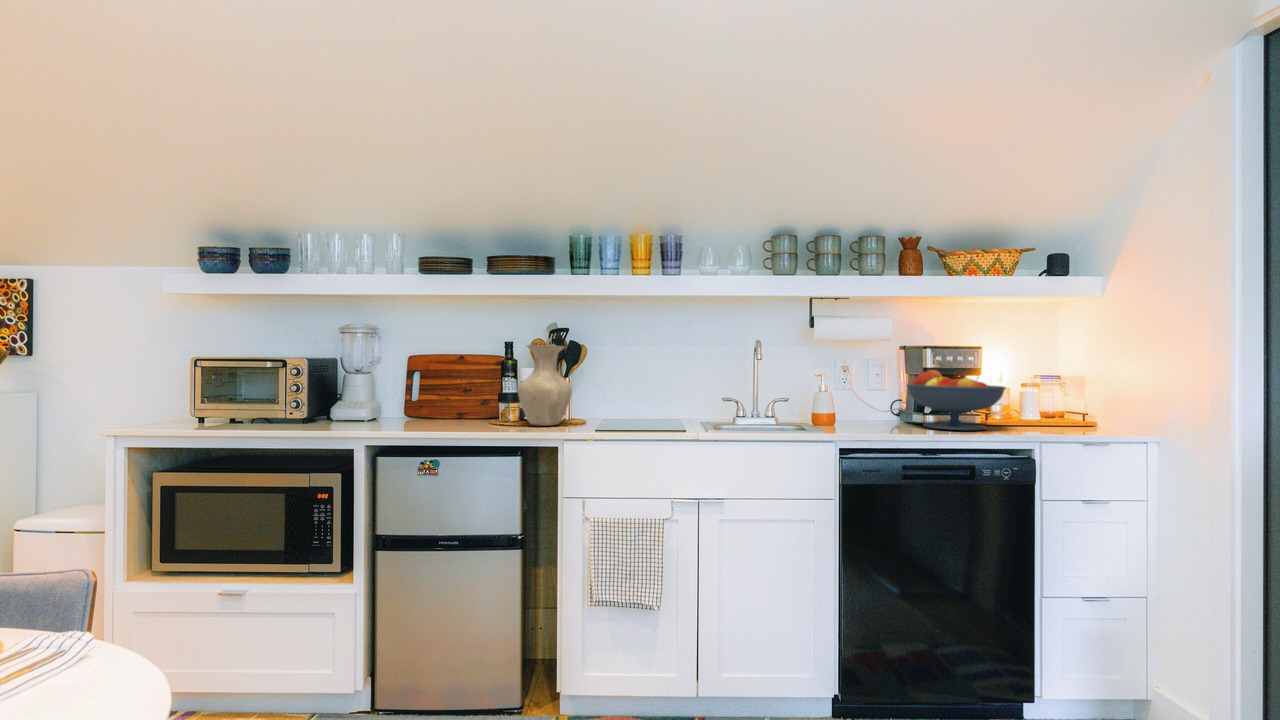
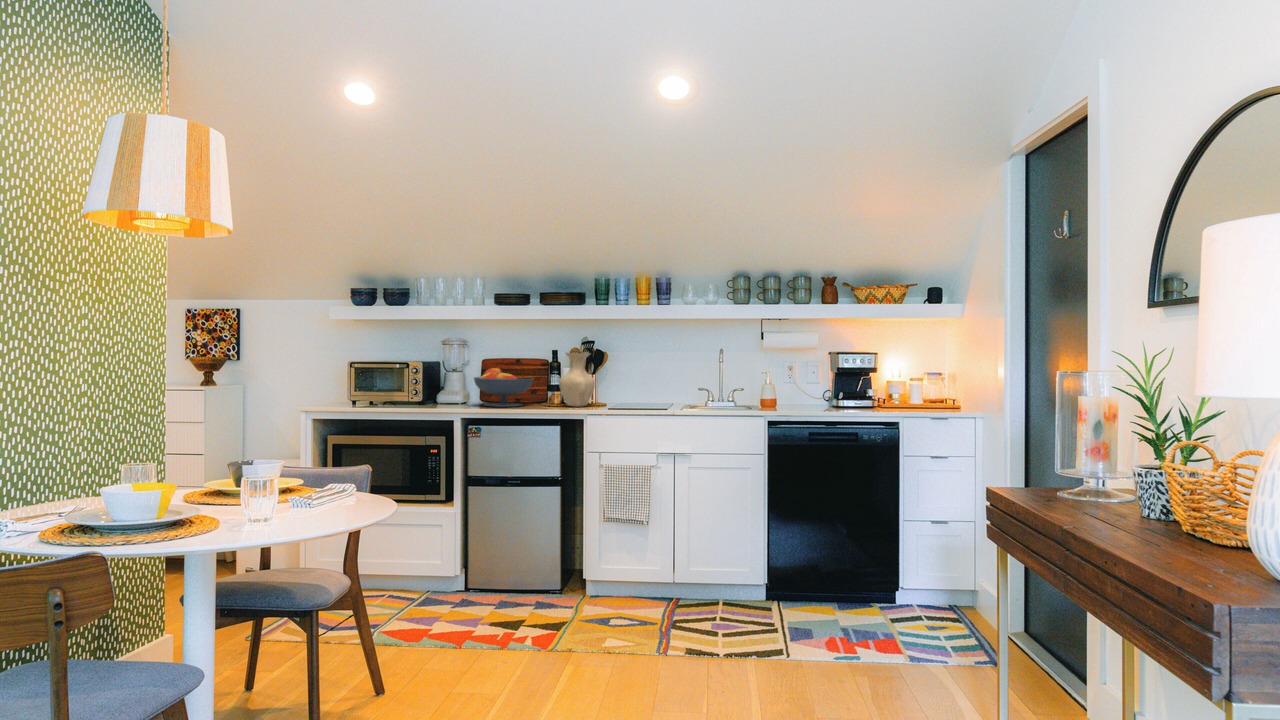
fruit bowl: present [907,370,1006,430] -> present [474,368,534,407]

